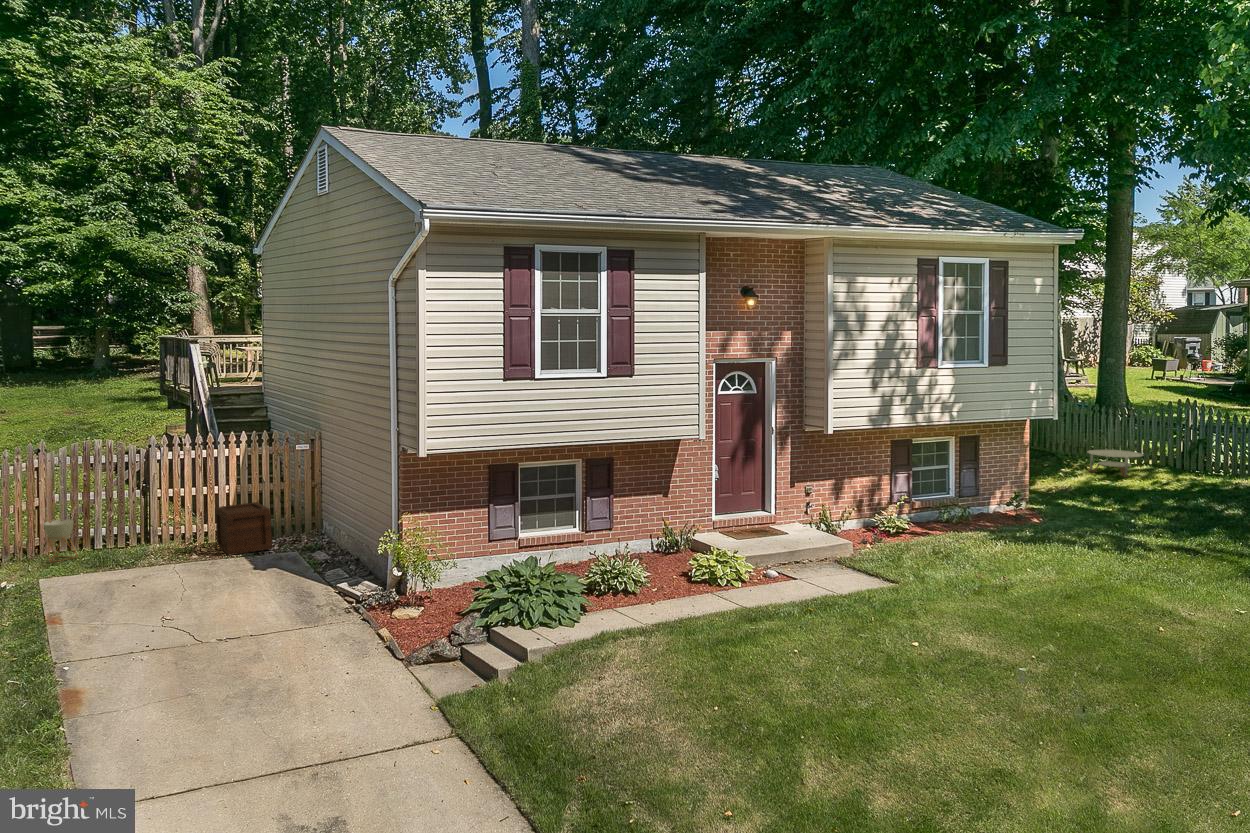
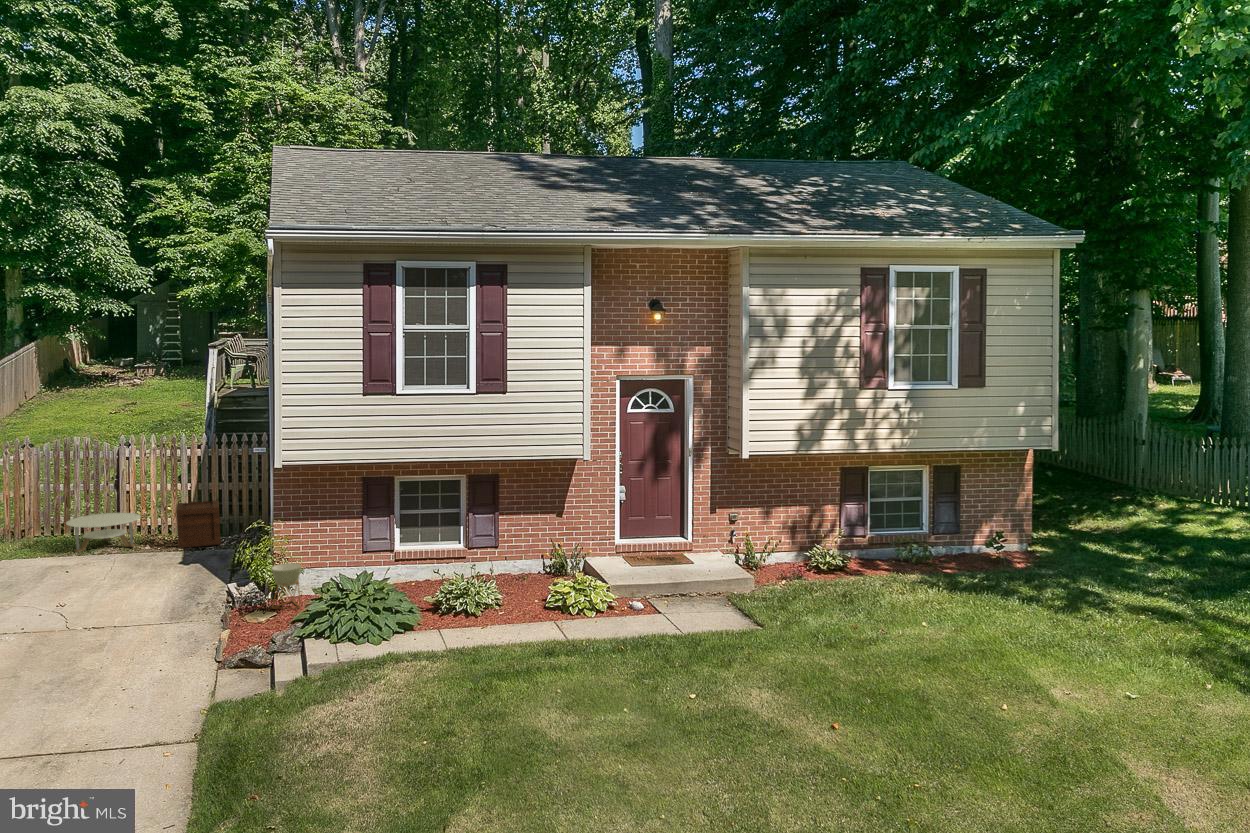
round table: present [1087,450,1143,477] -> present [66,513,141,552]
planter: present [43,519,78,563] -> present [272,563,301,609]

